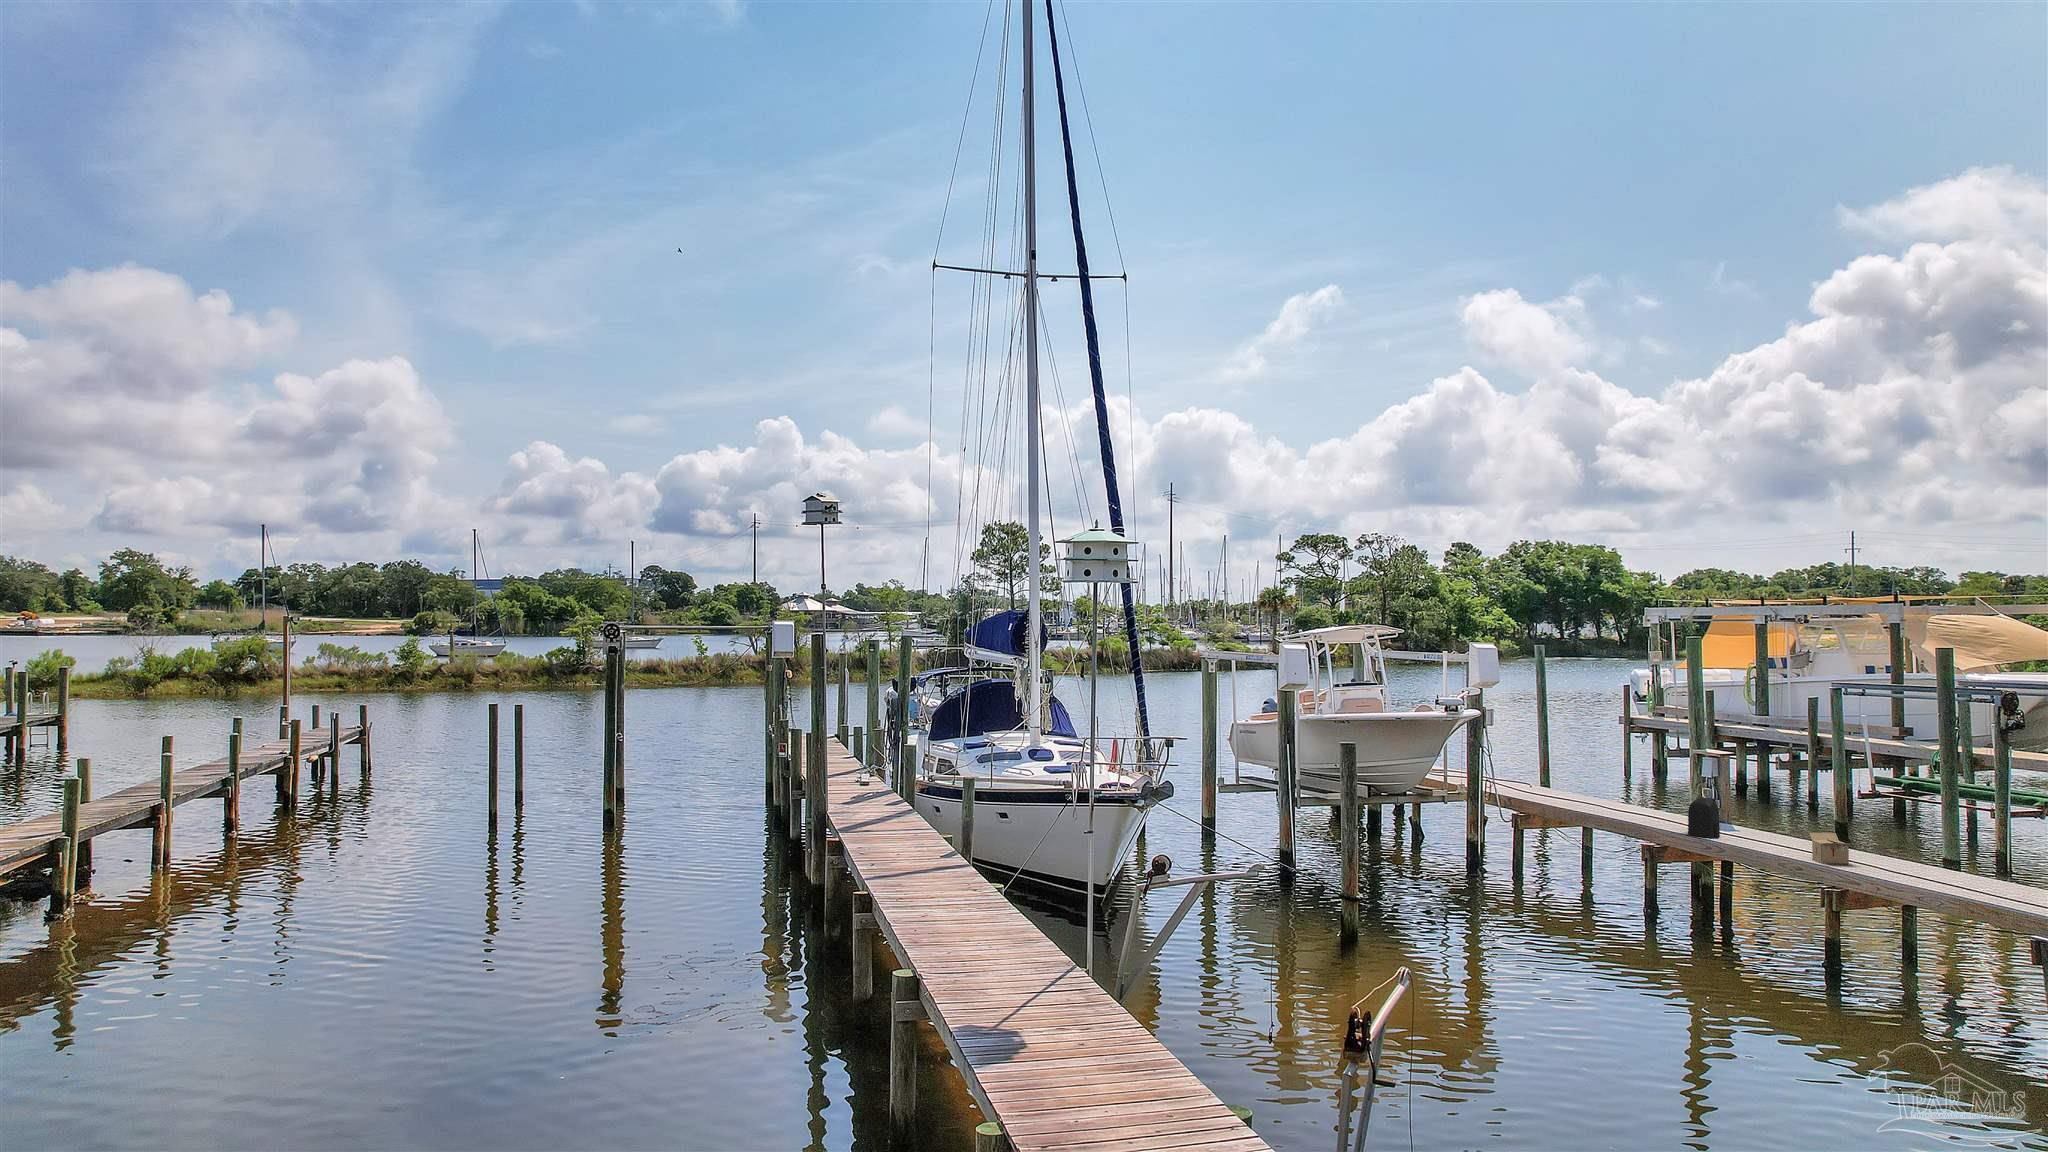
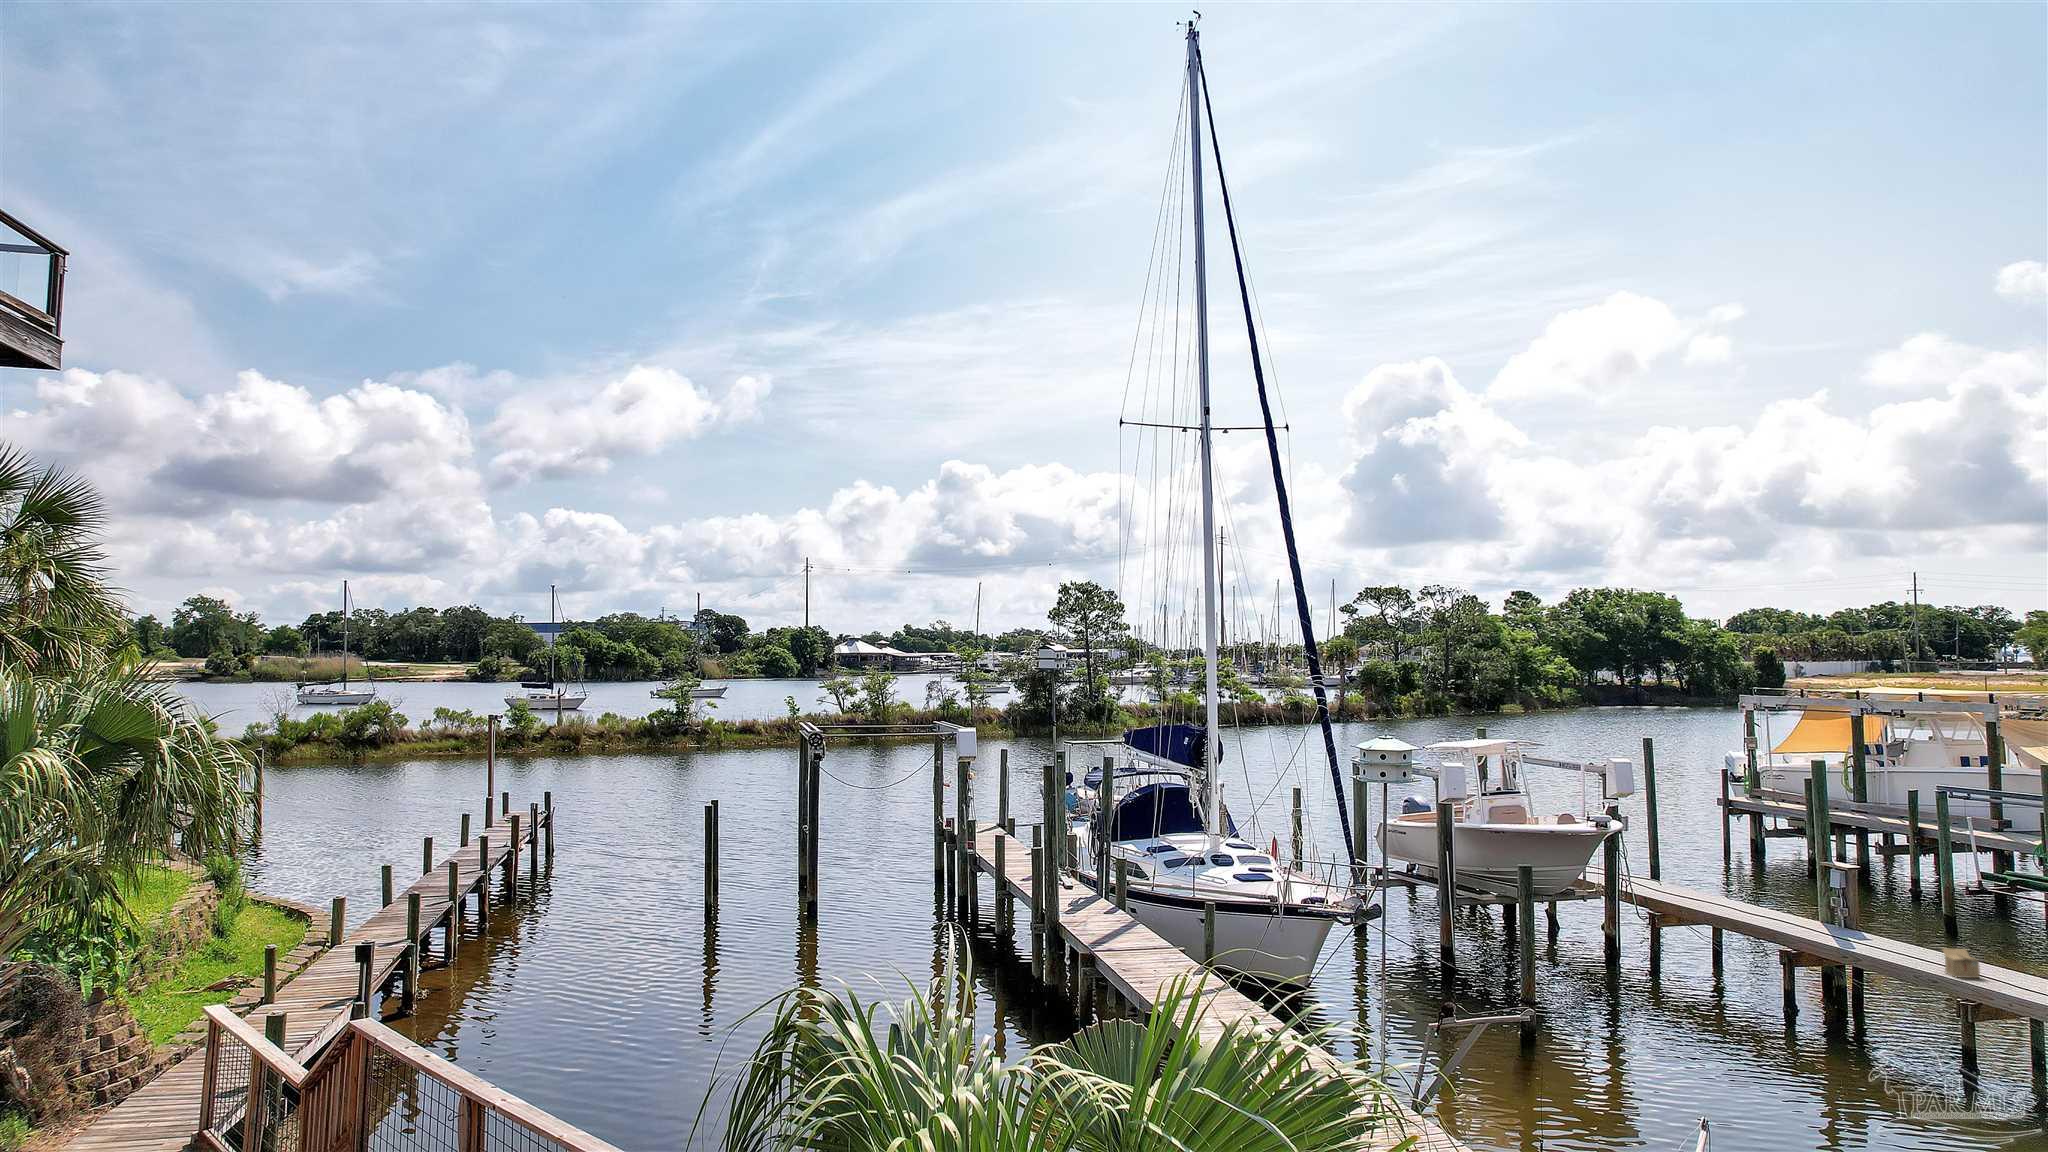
backpack: present [1688,797,1720,838] -> none [1823,908,1854,947]

